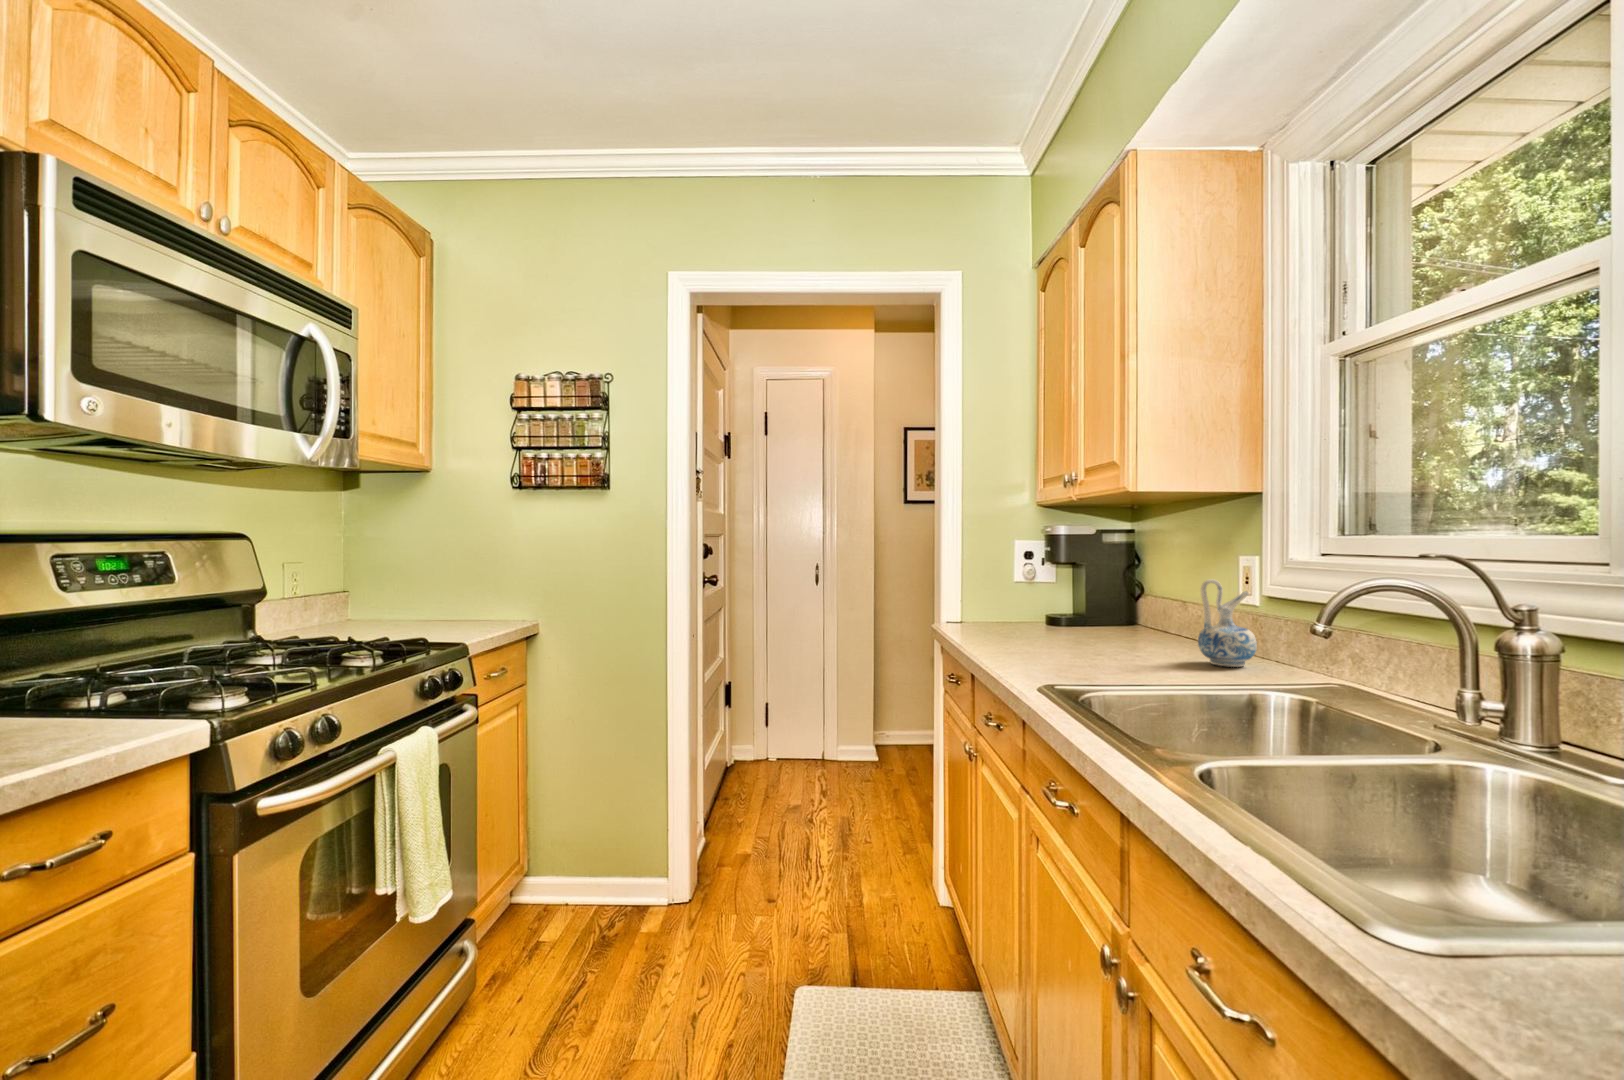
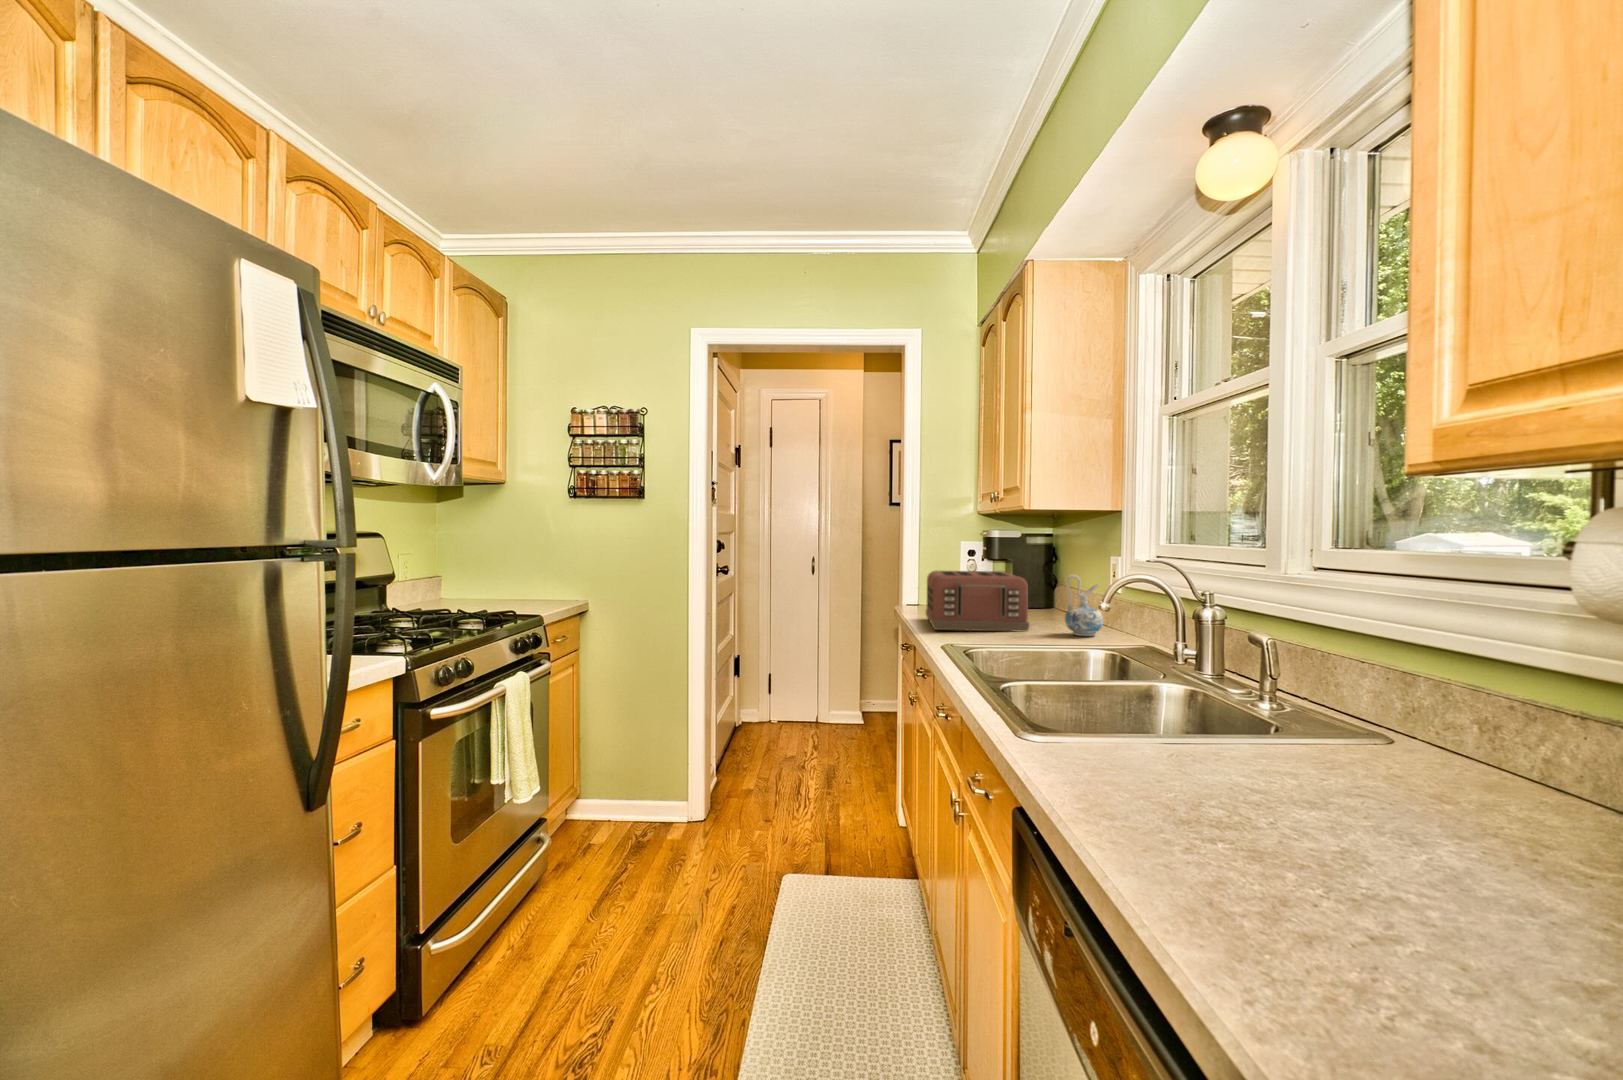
toaster: none [983,576,1141,659] -> present [926,571,1029,632]

